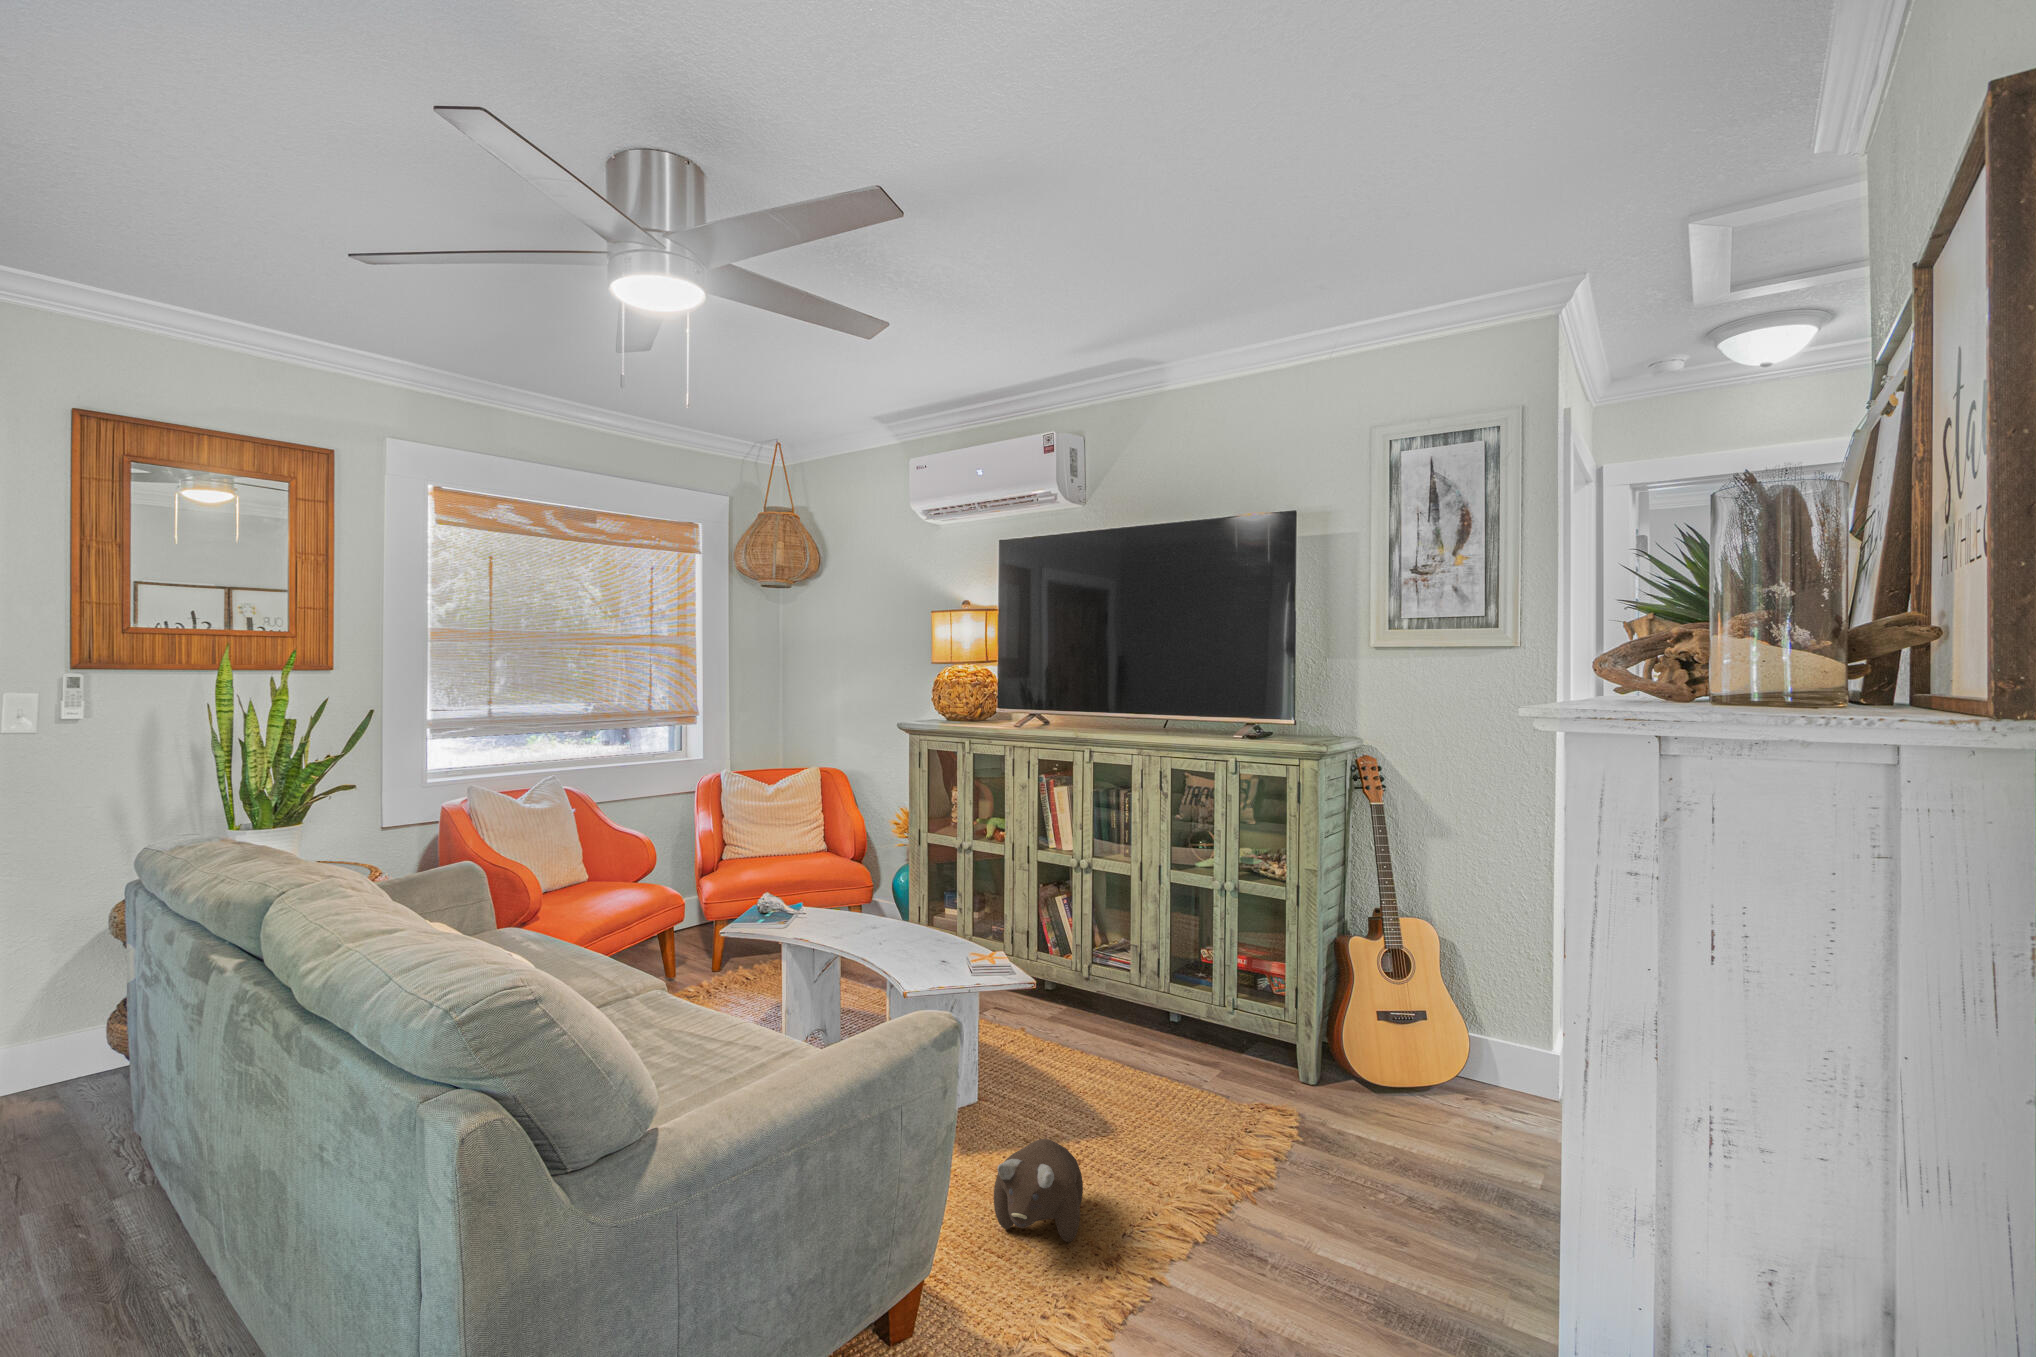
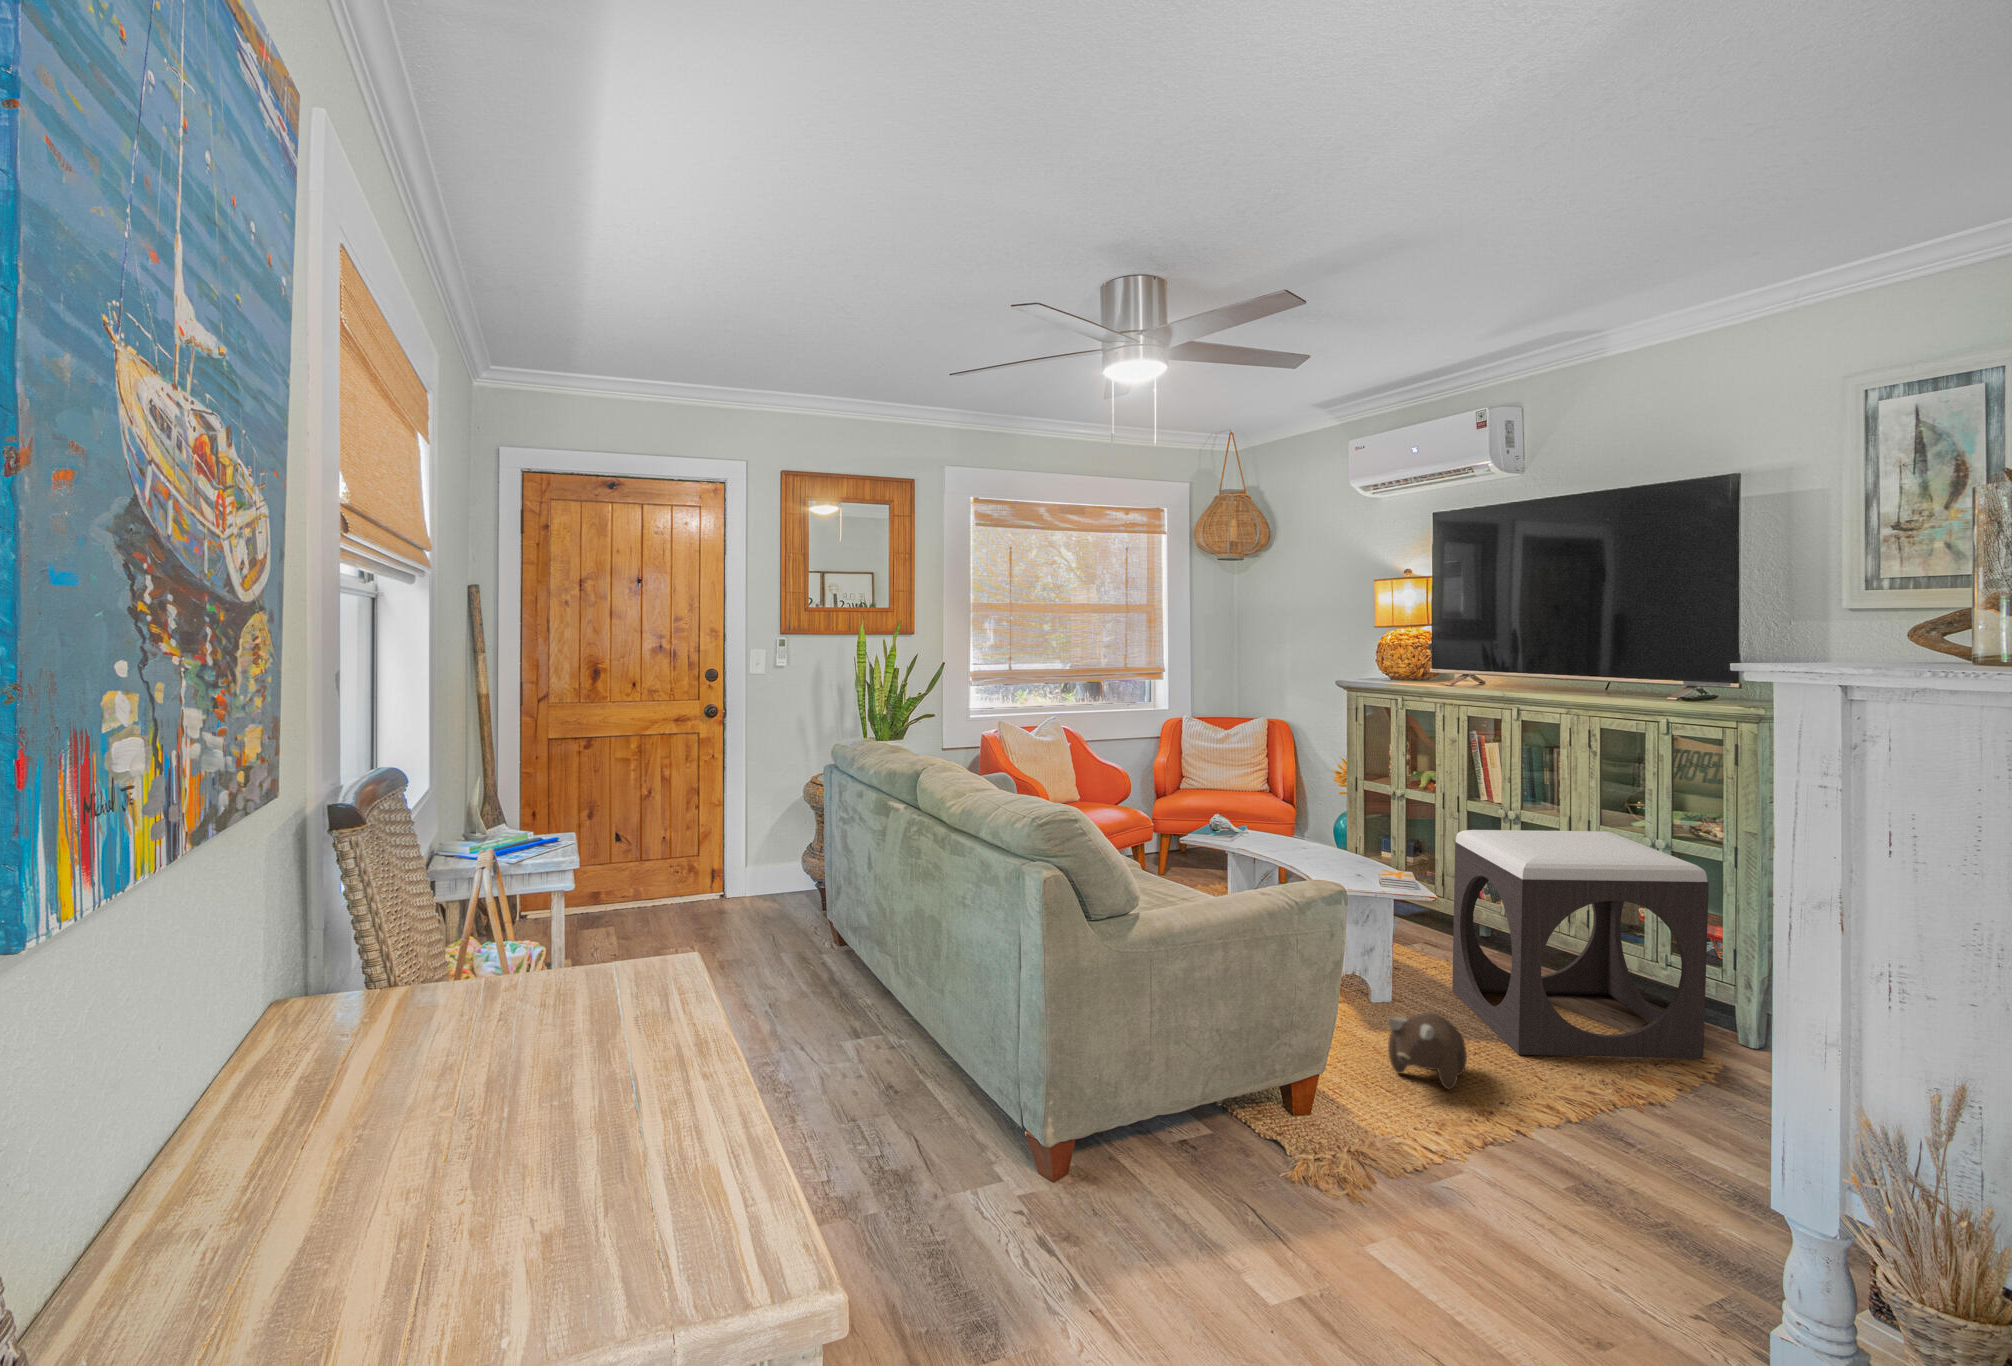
footstool: none [1038,877,1295,1160] -> present [1452,830,1709,1059]

